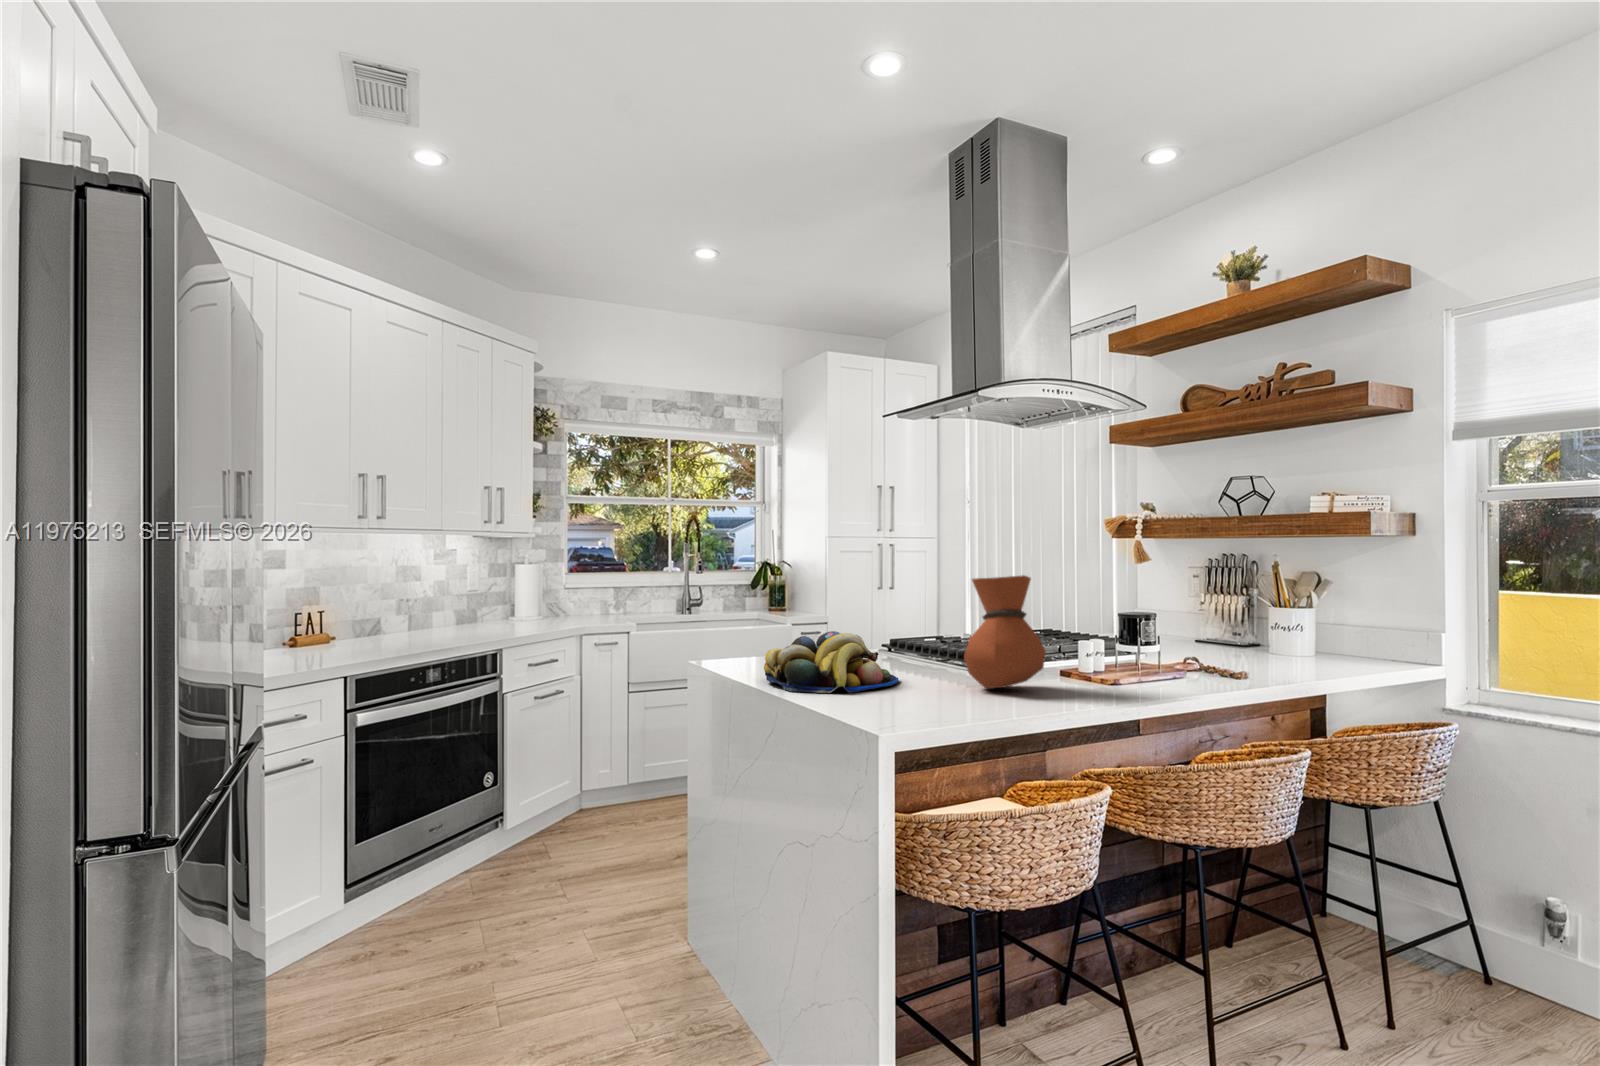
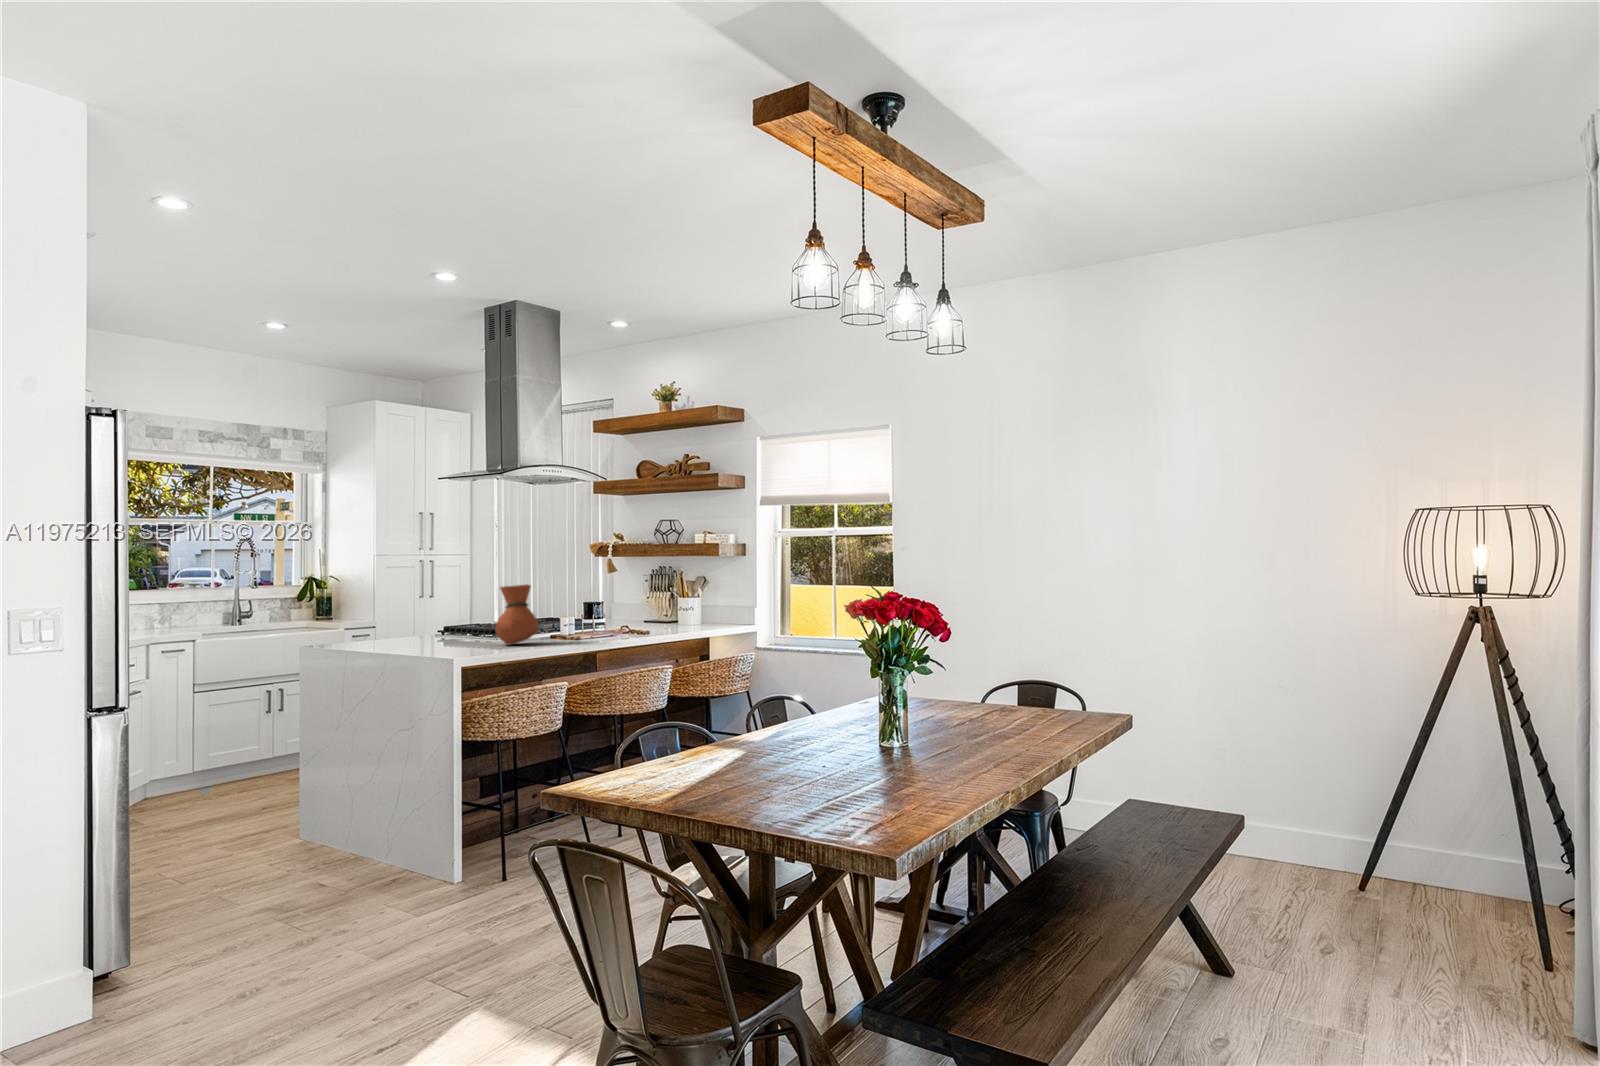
fruit bowl: present [764,631,898,693] -> none [374,620,457,652]

